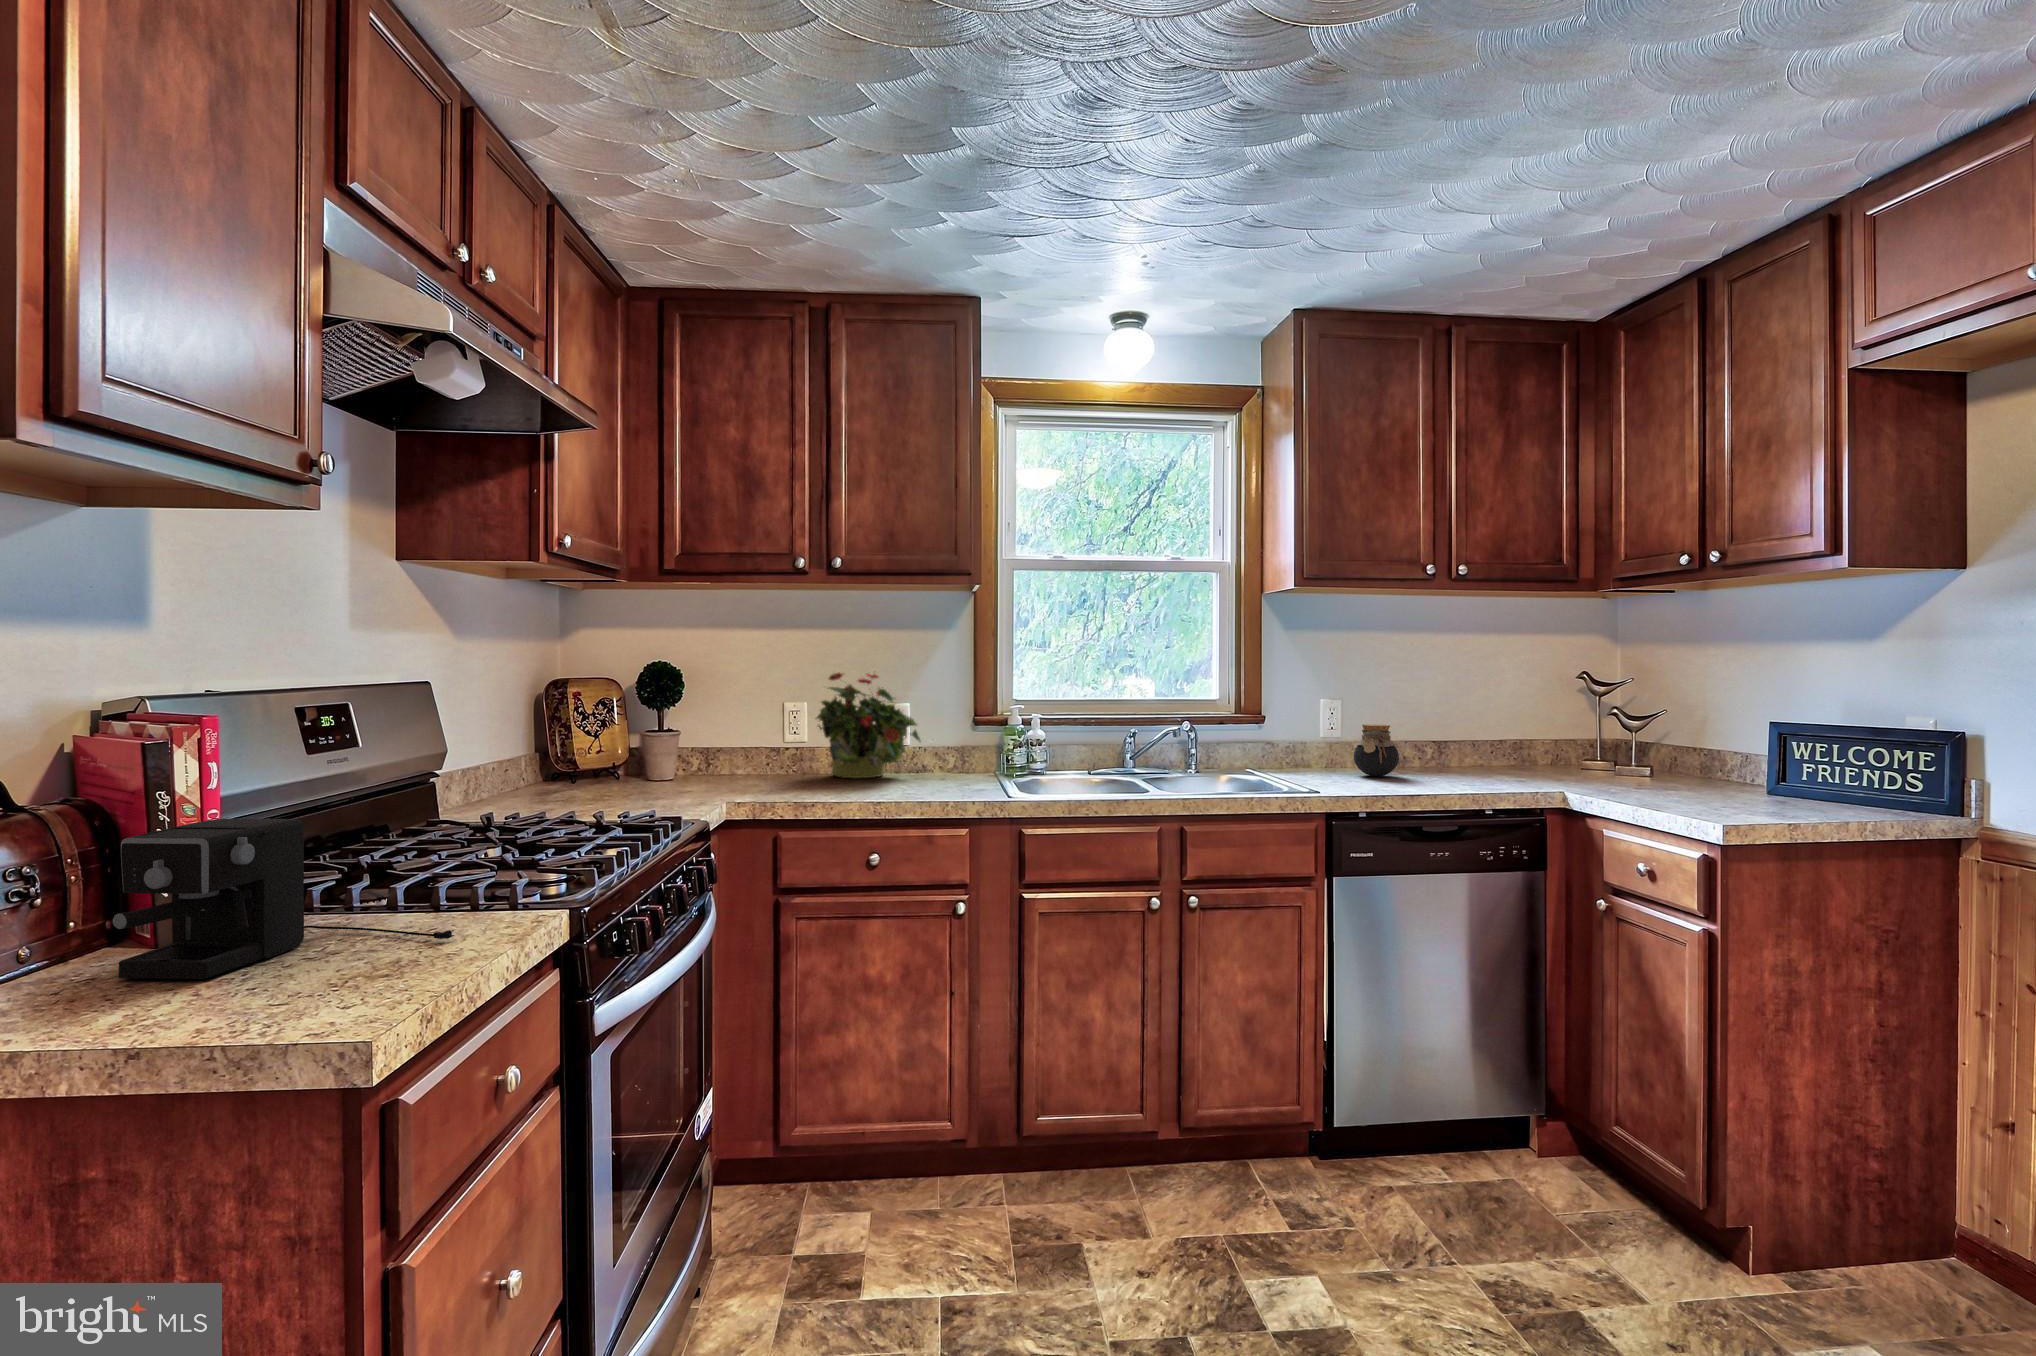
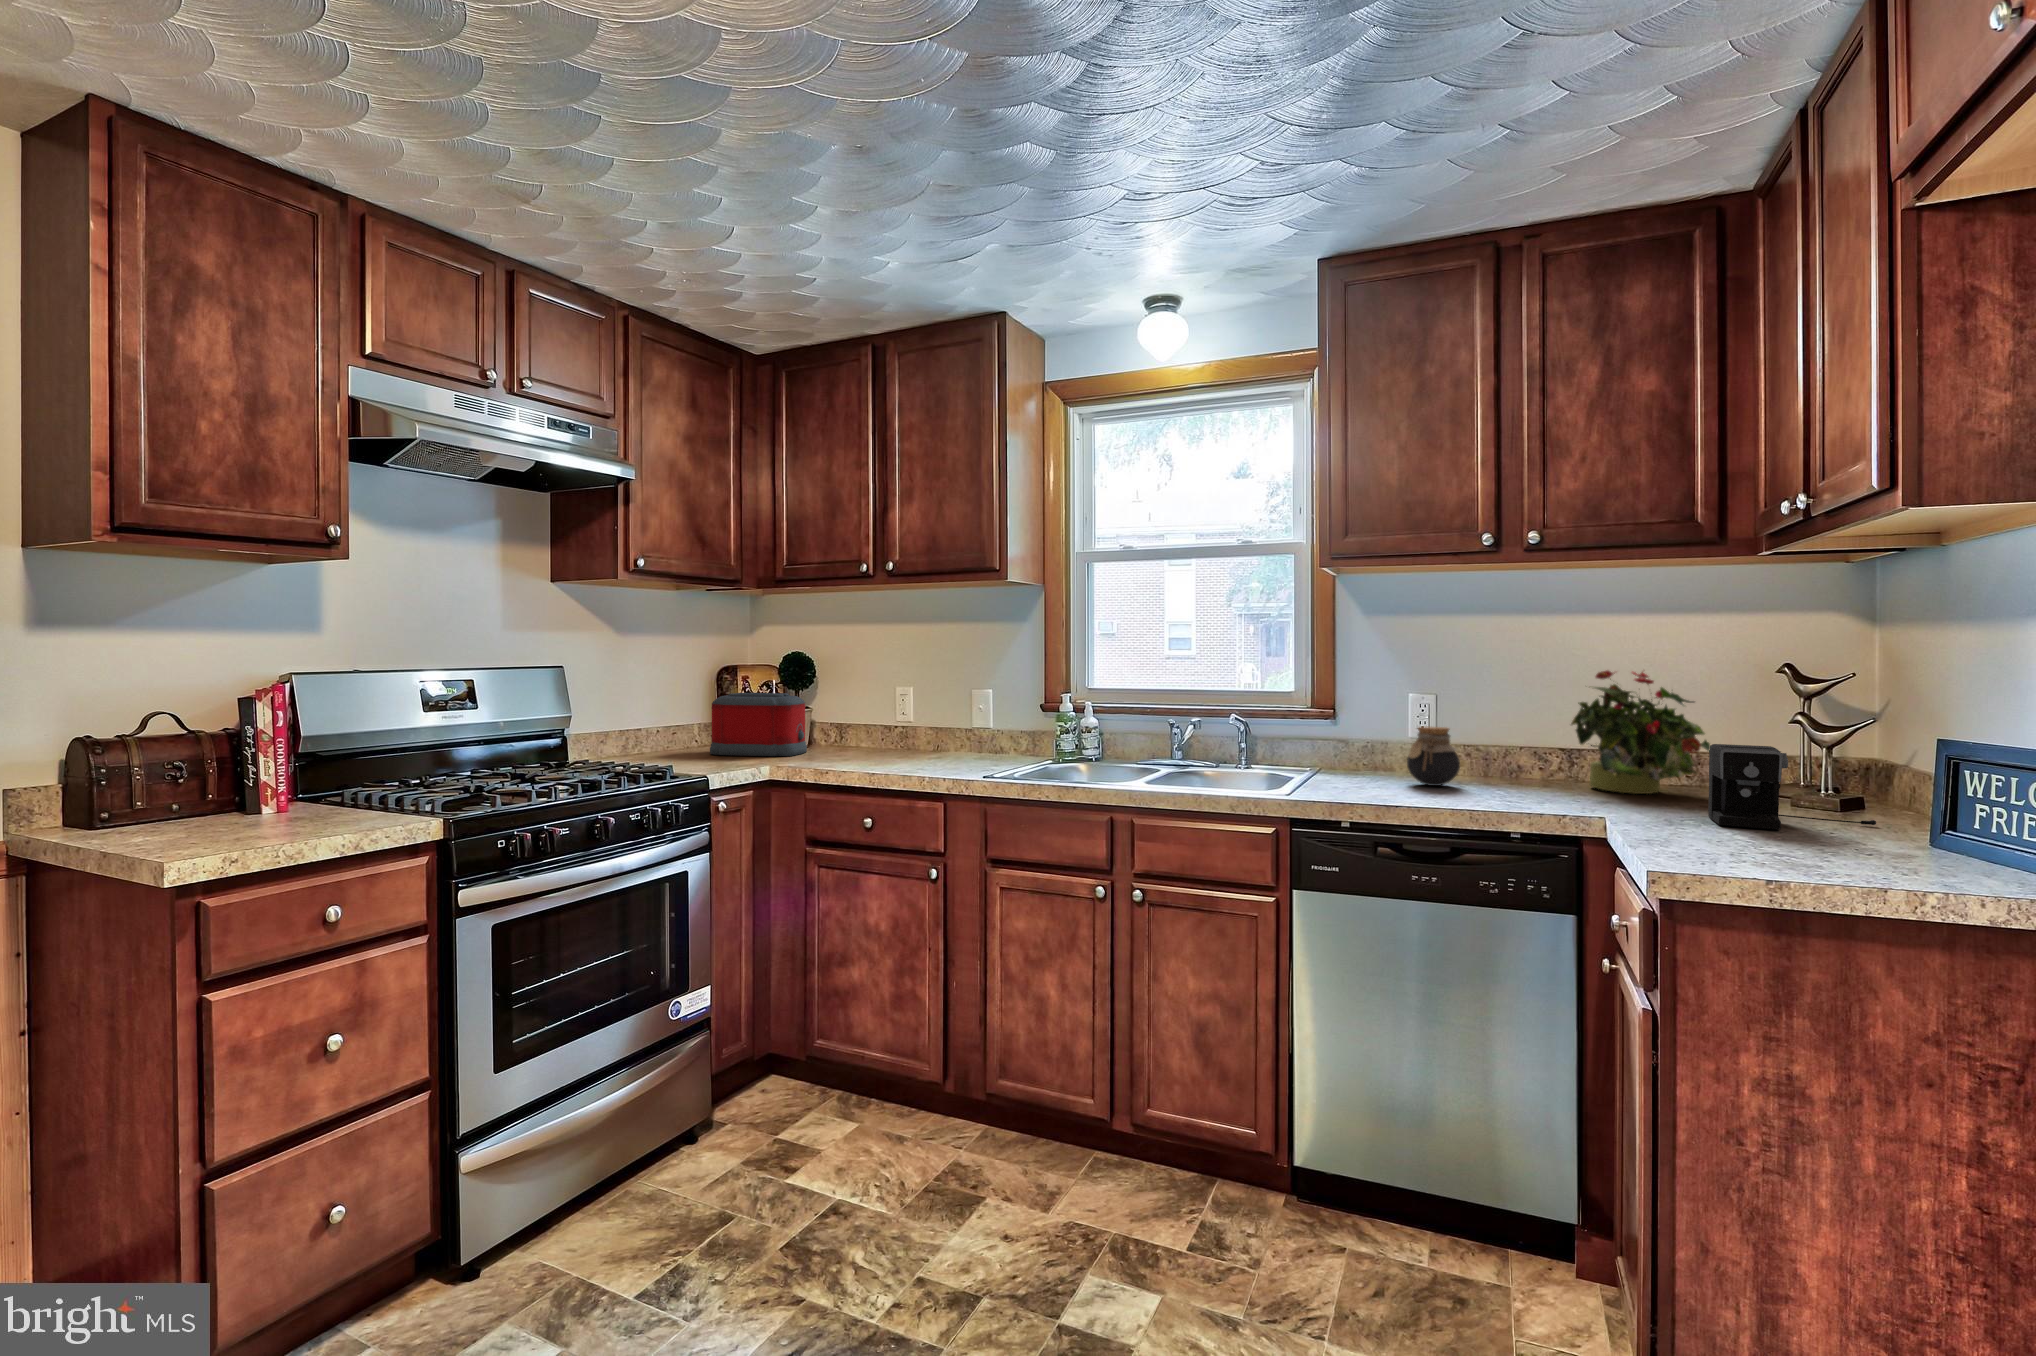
potted plant: present [817,673,920,778] -> present [1571,670,1710,794]
toaster: none [577,711,706,793] -> present [710,693,807,756]
coffee maker: present [113,819,454,979] -> present [1708,744,1876,830]

